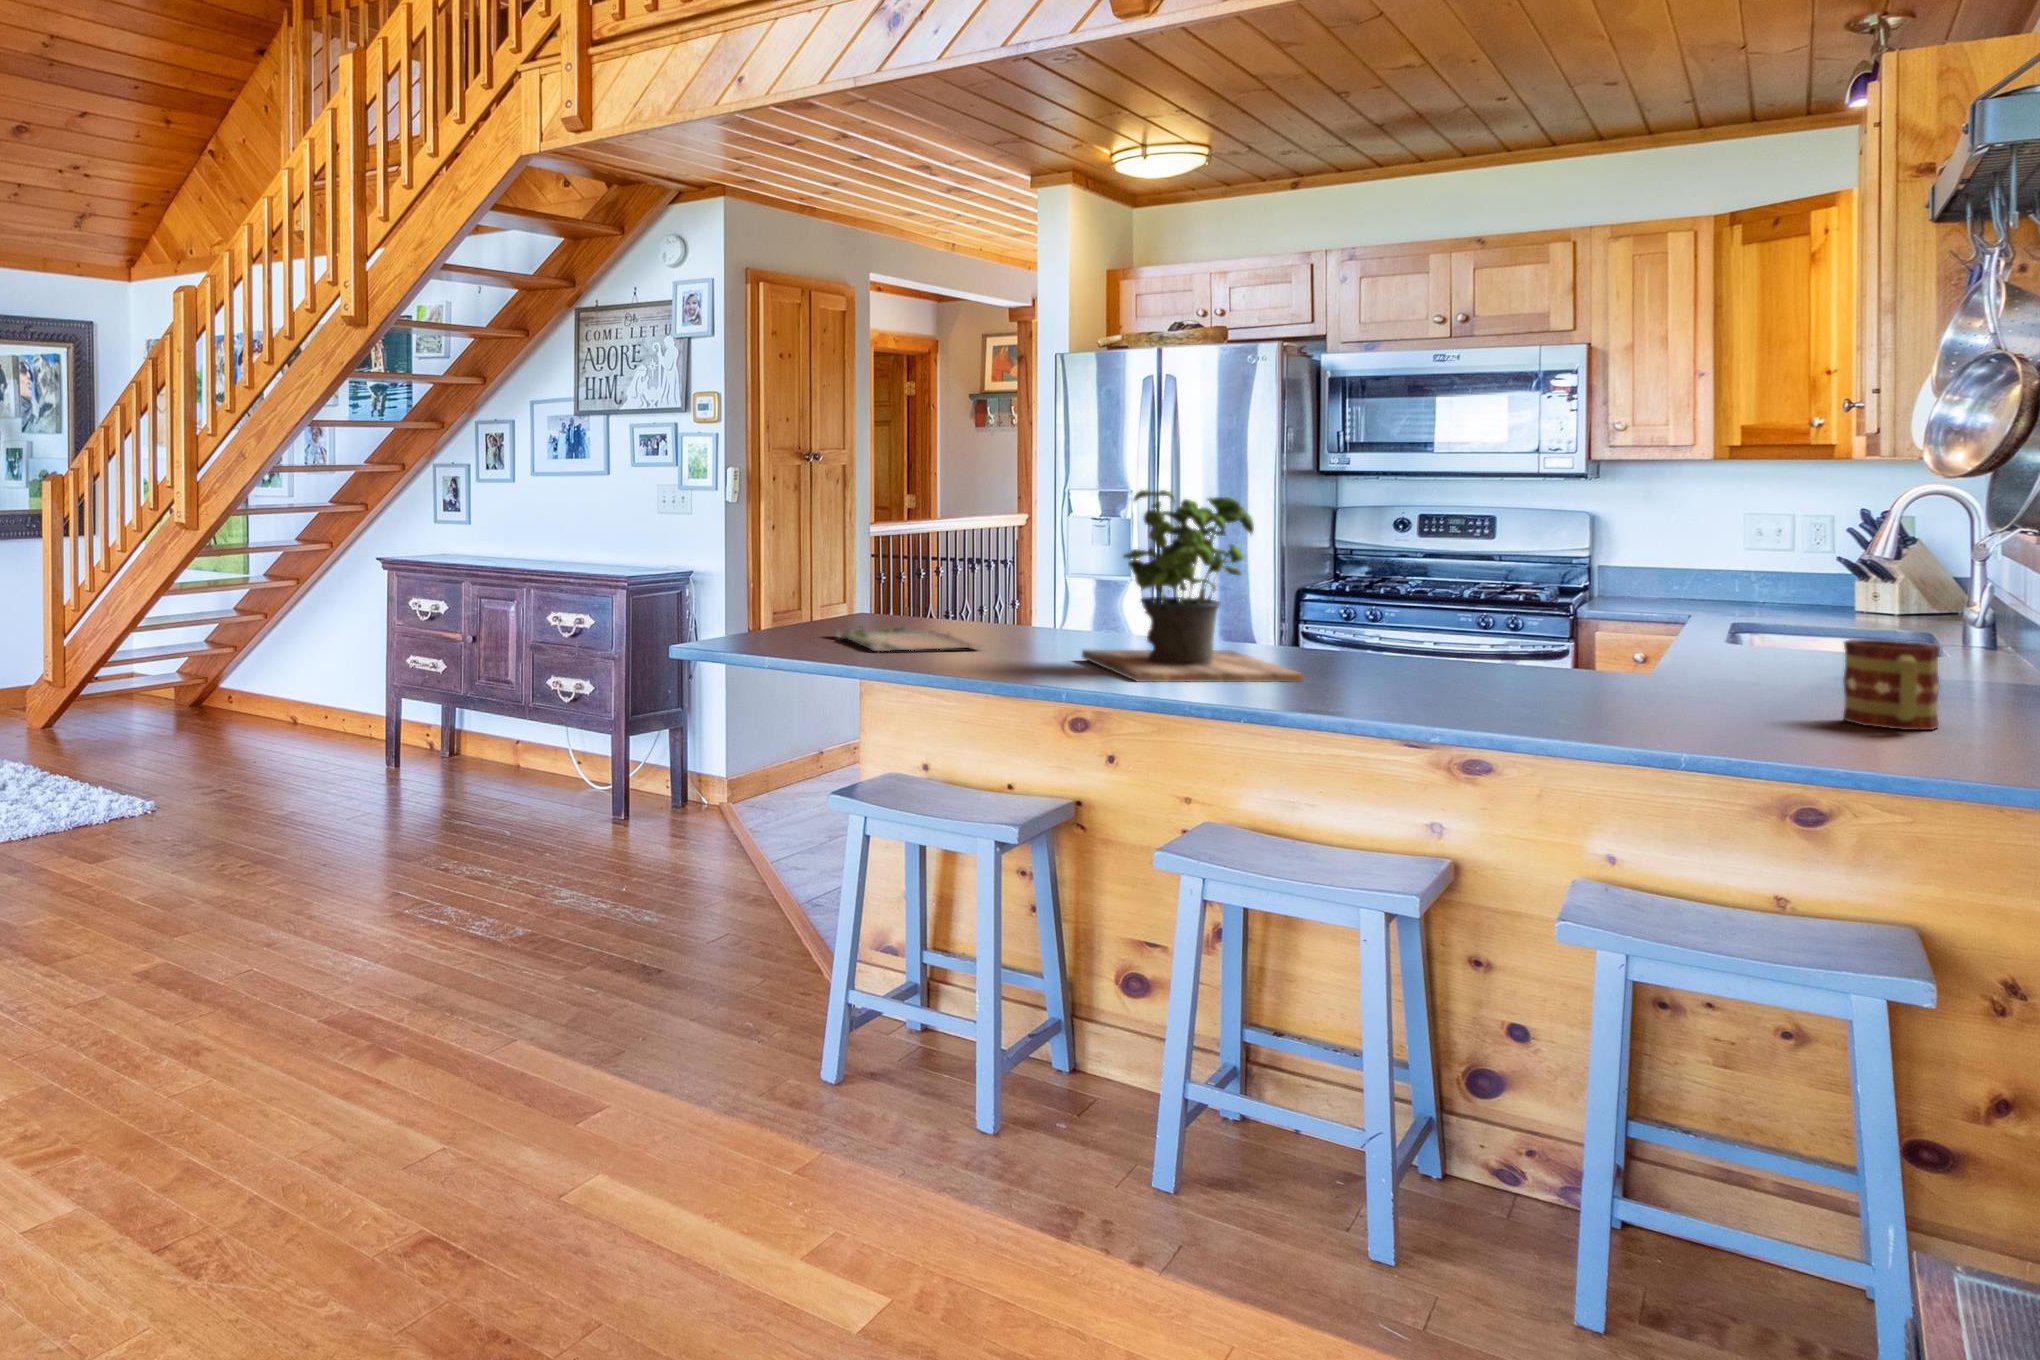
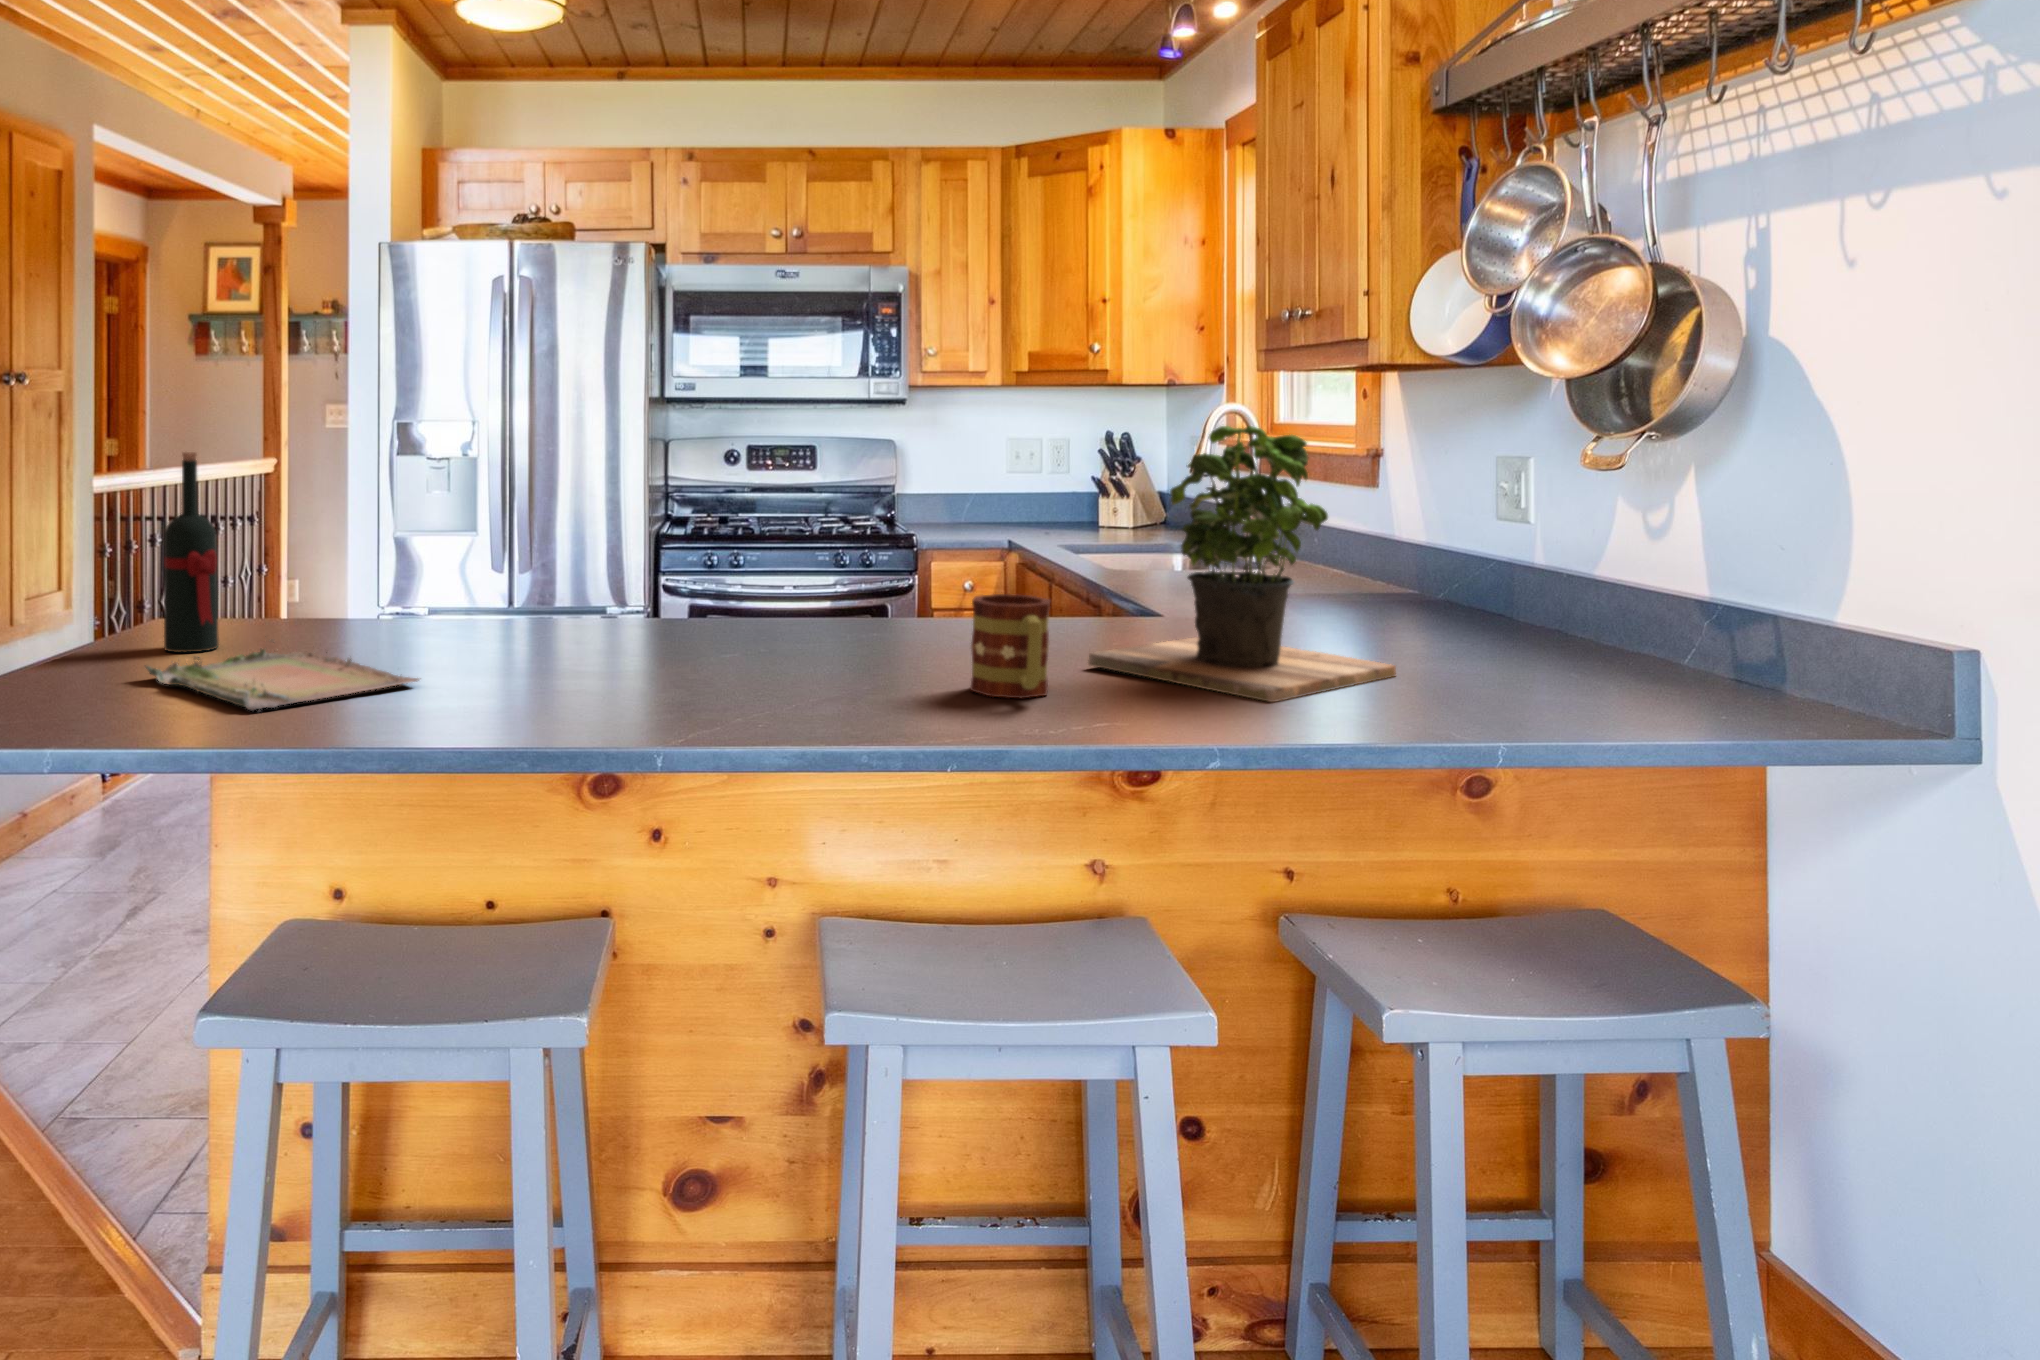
potted plant: present [1081,490,1303,682] -> present [1088,426,1396,702]
wine bottle: none [855,506,886,628] -> present [164,452,219,653]
mug: present [1843,639,1940,730] -> present [970,594,1050,698]

